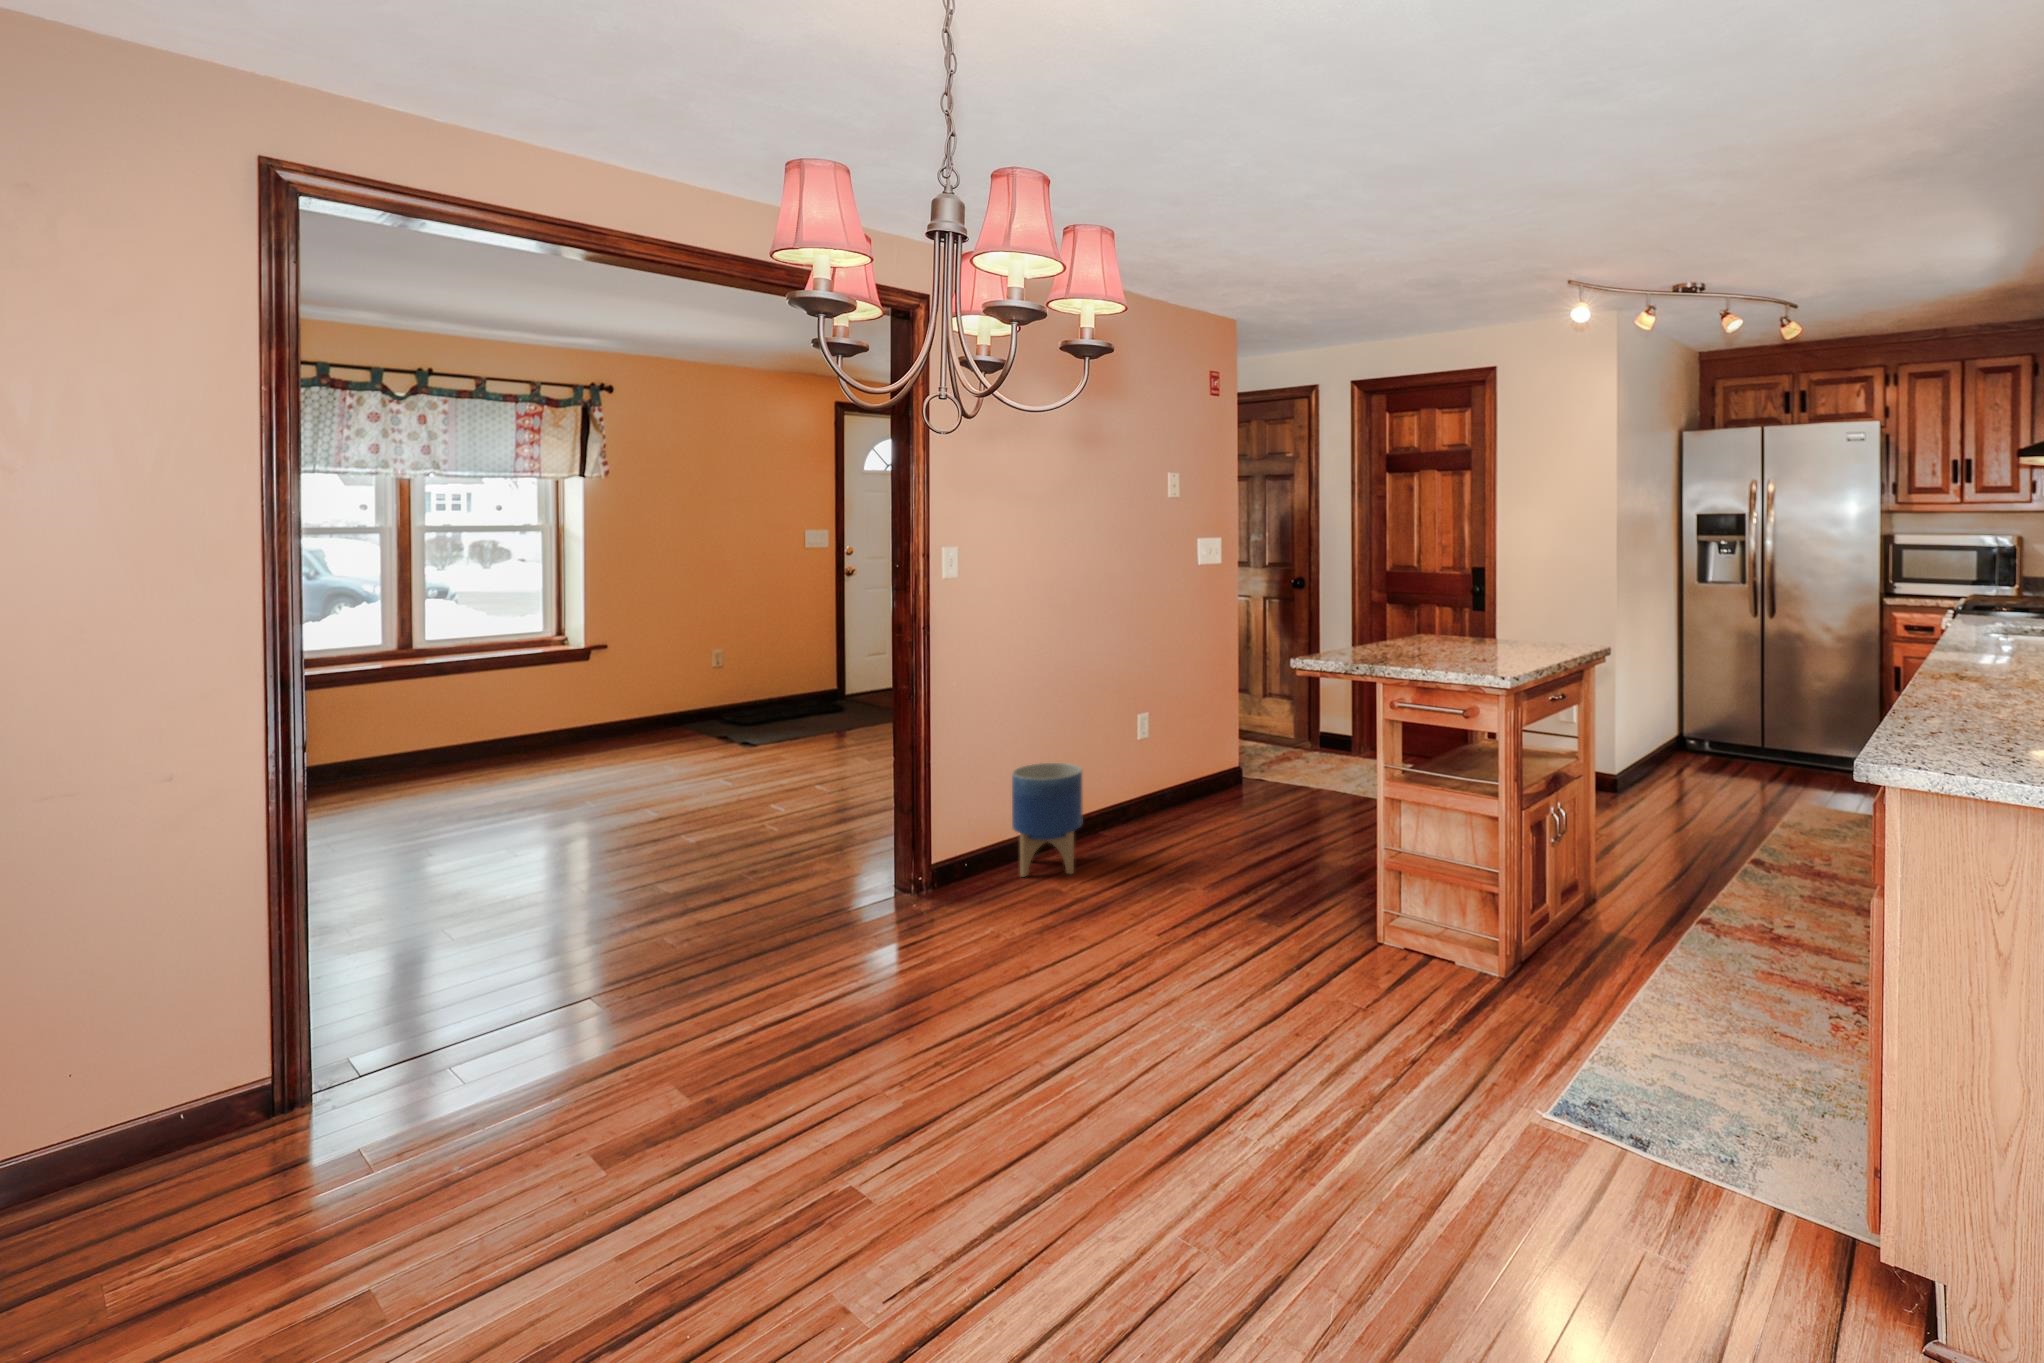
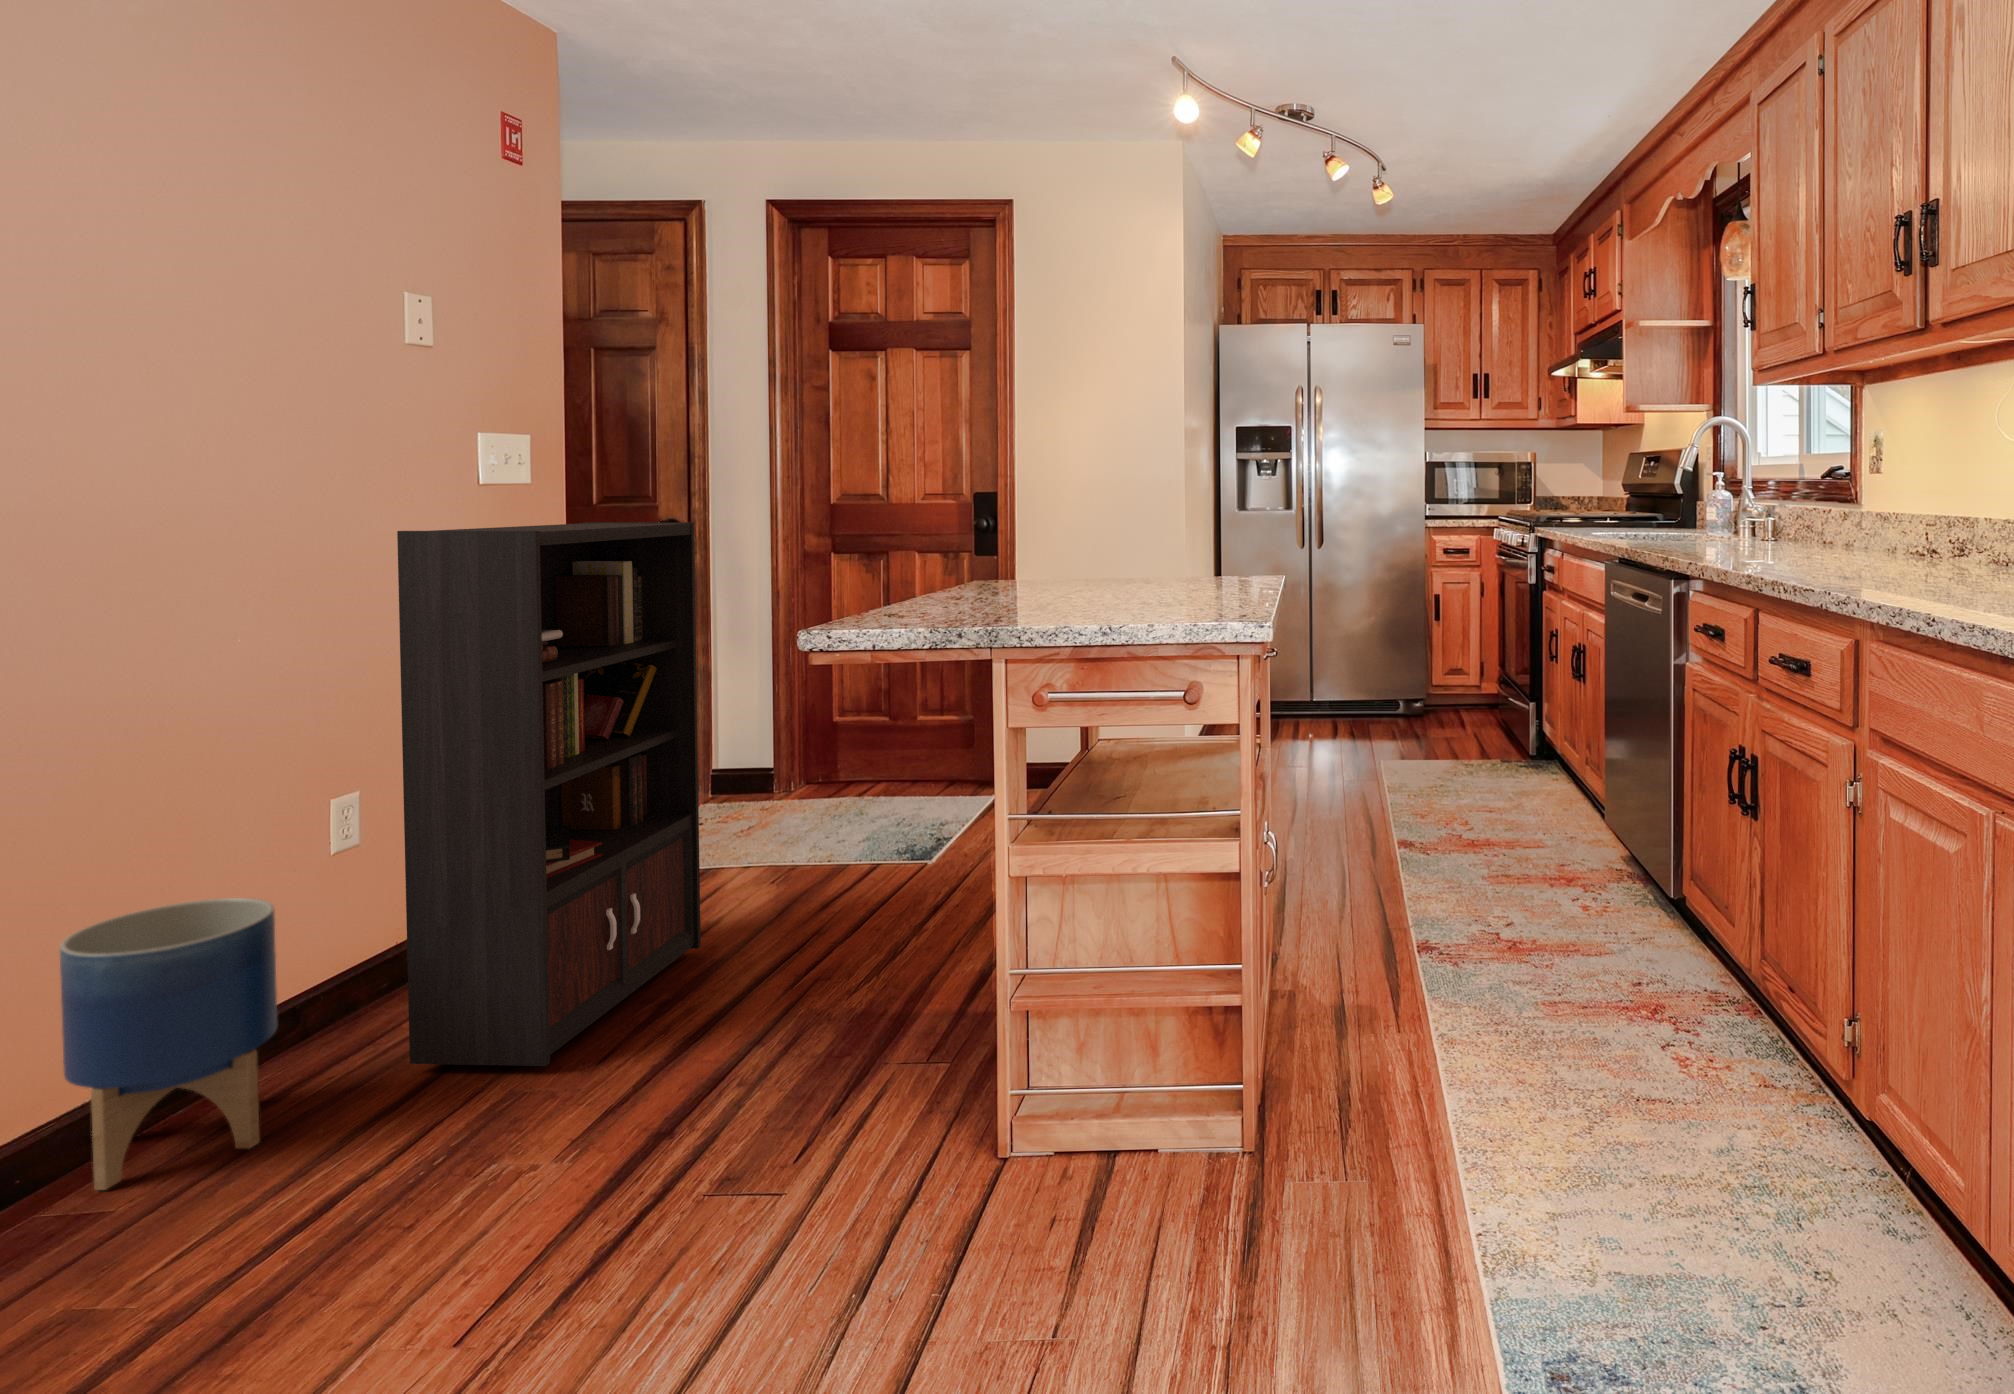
bookcase: none [1132,592,1272,868] -> present [397,522,701,1066]

